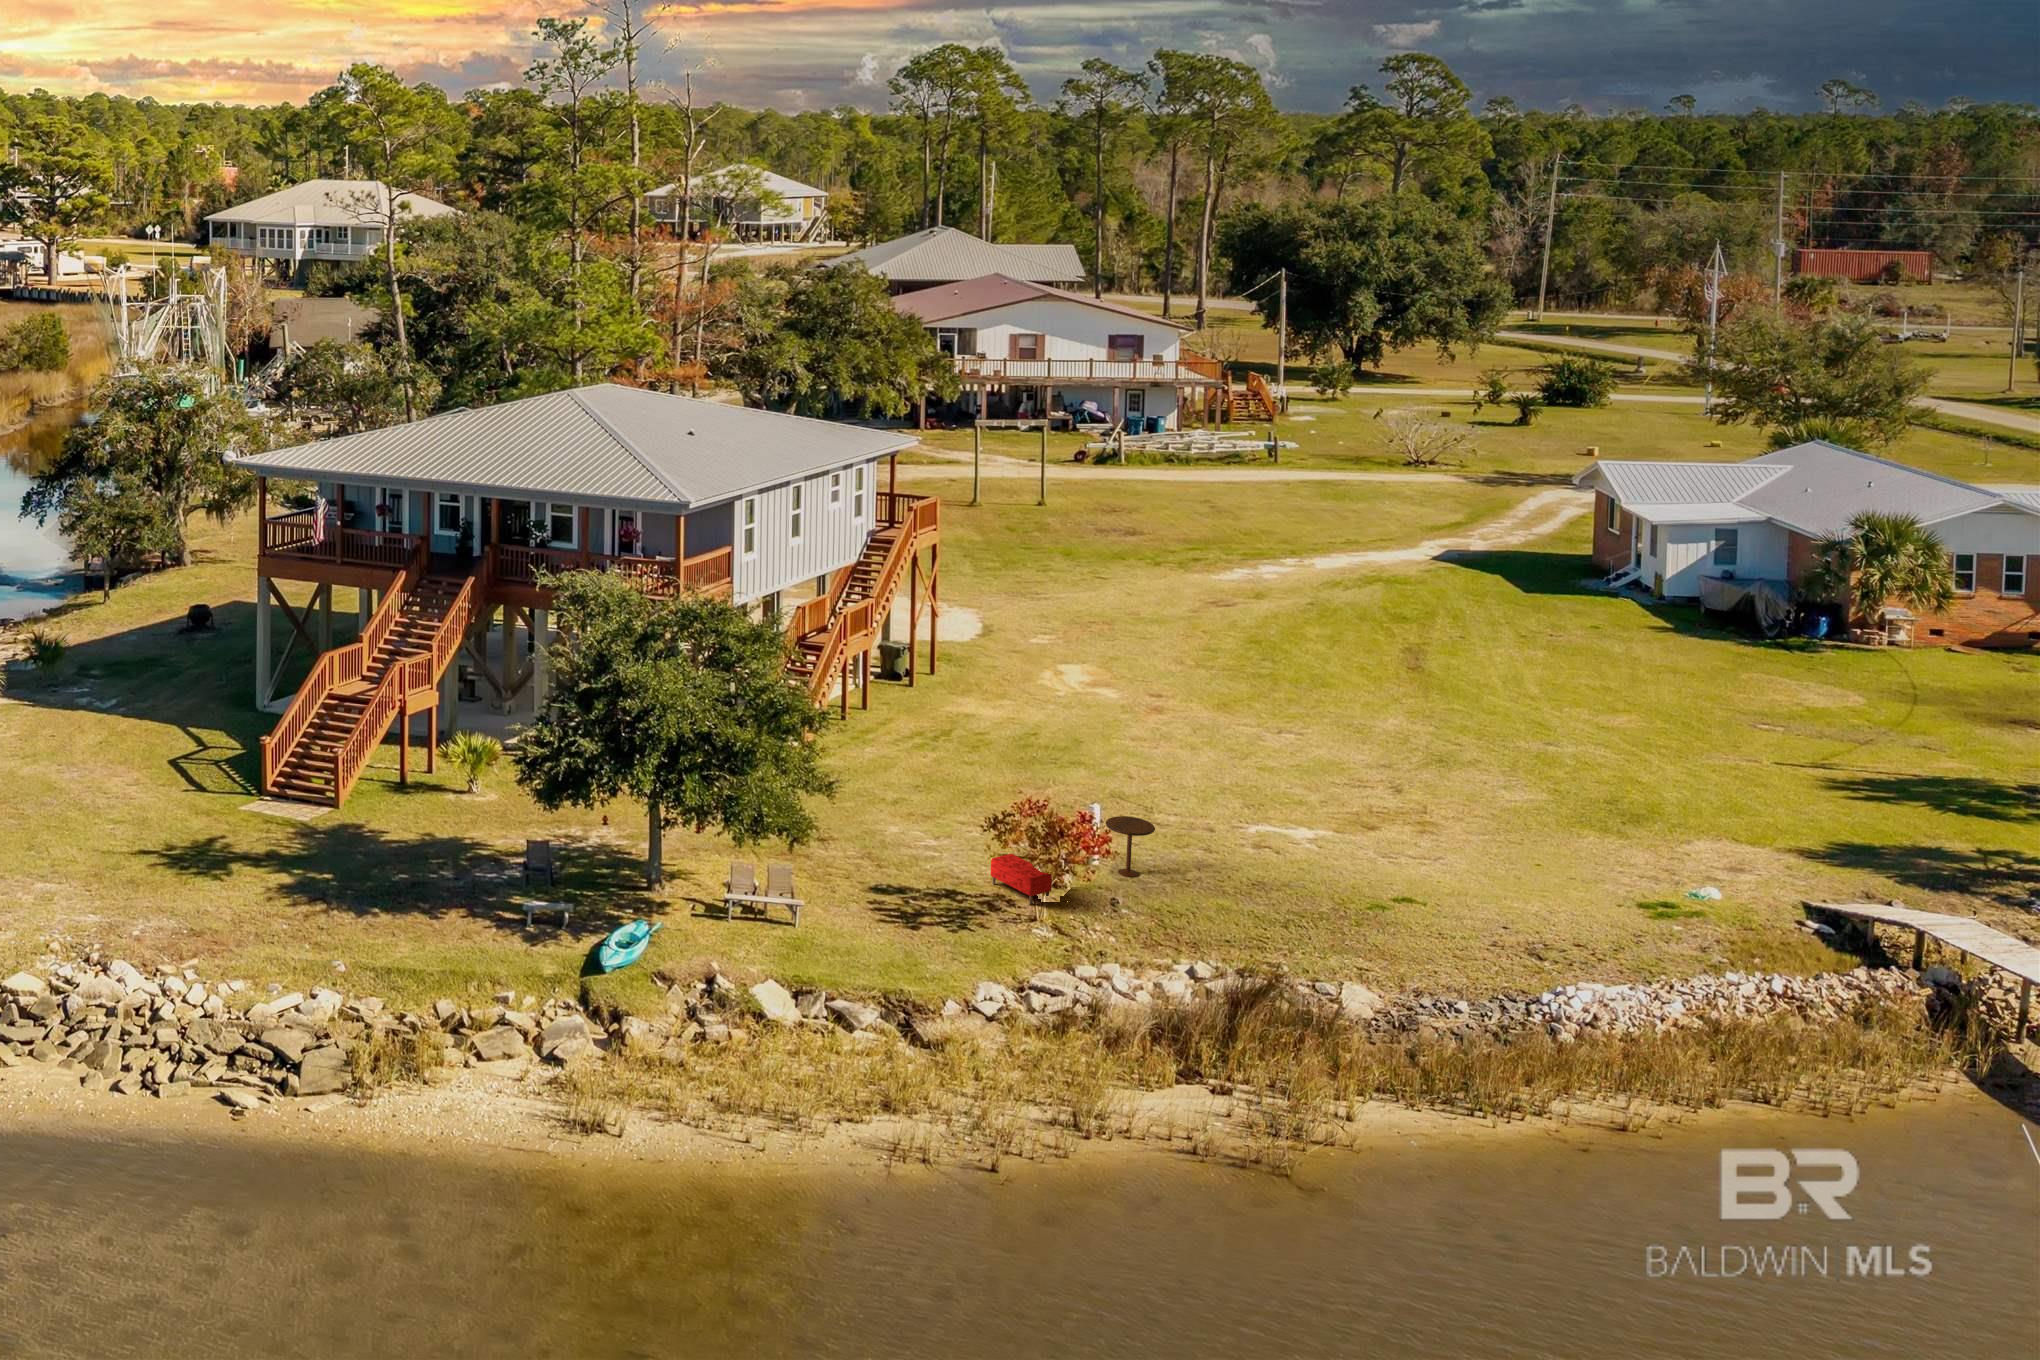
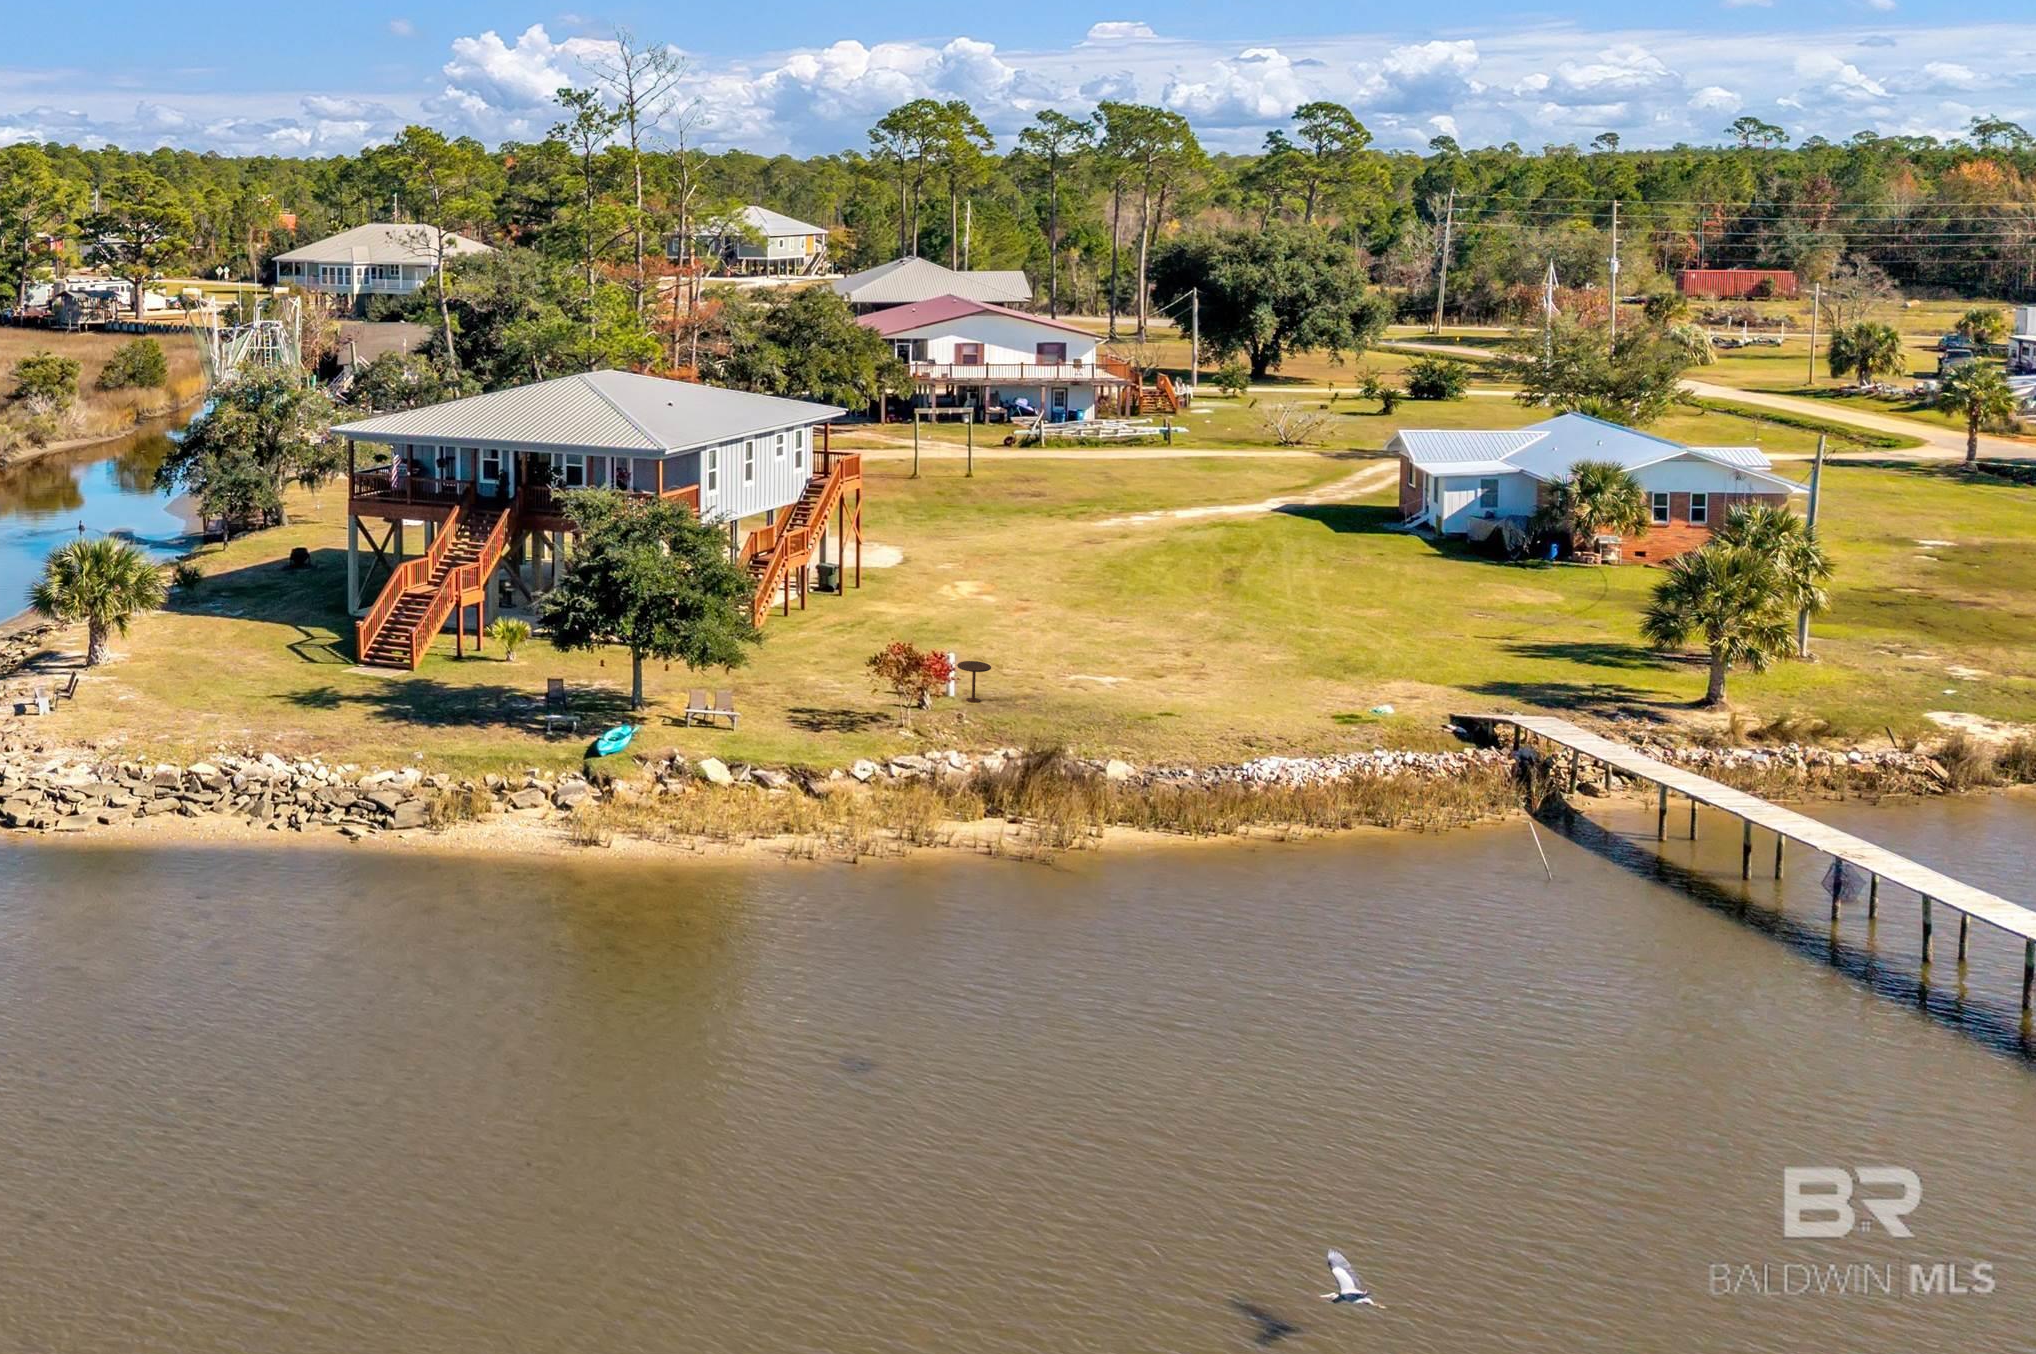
bench: present [991,854,1052,904] -> none [876,687,917,718]

